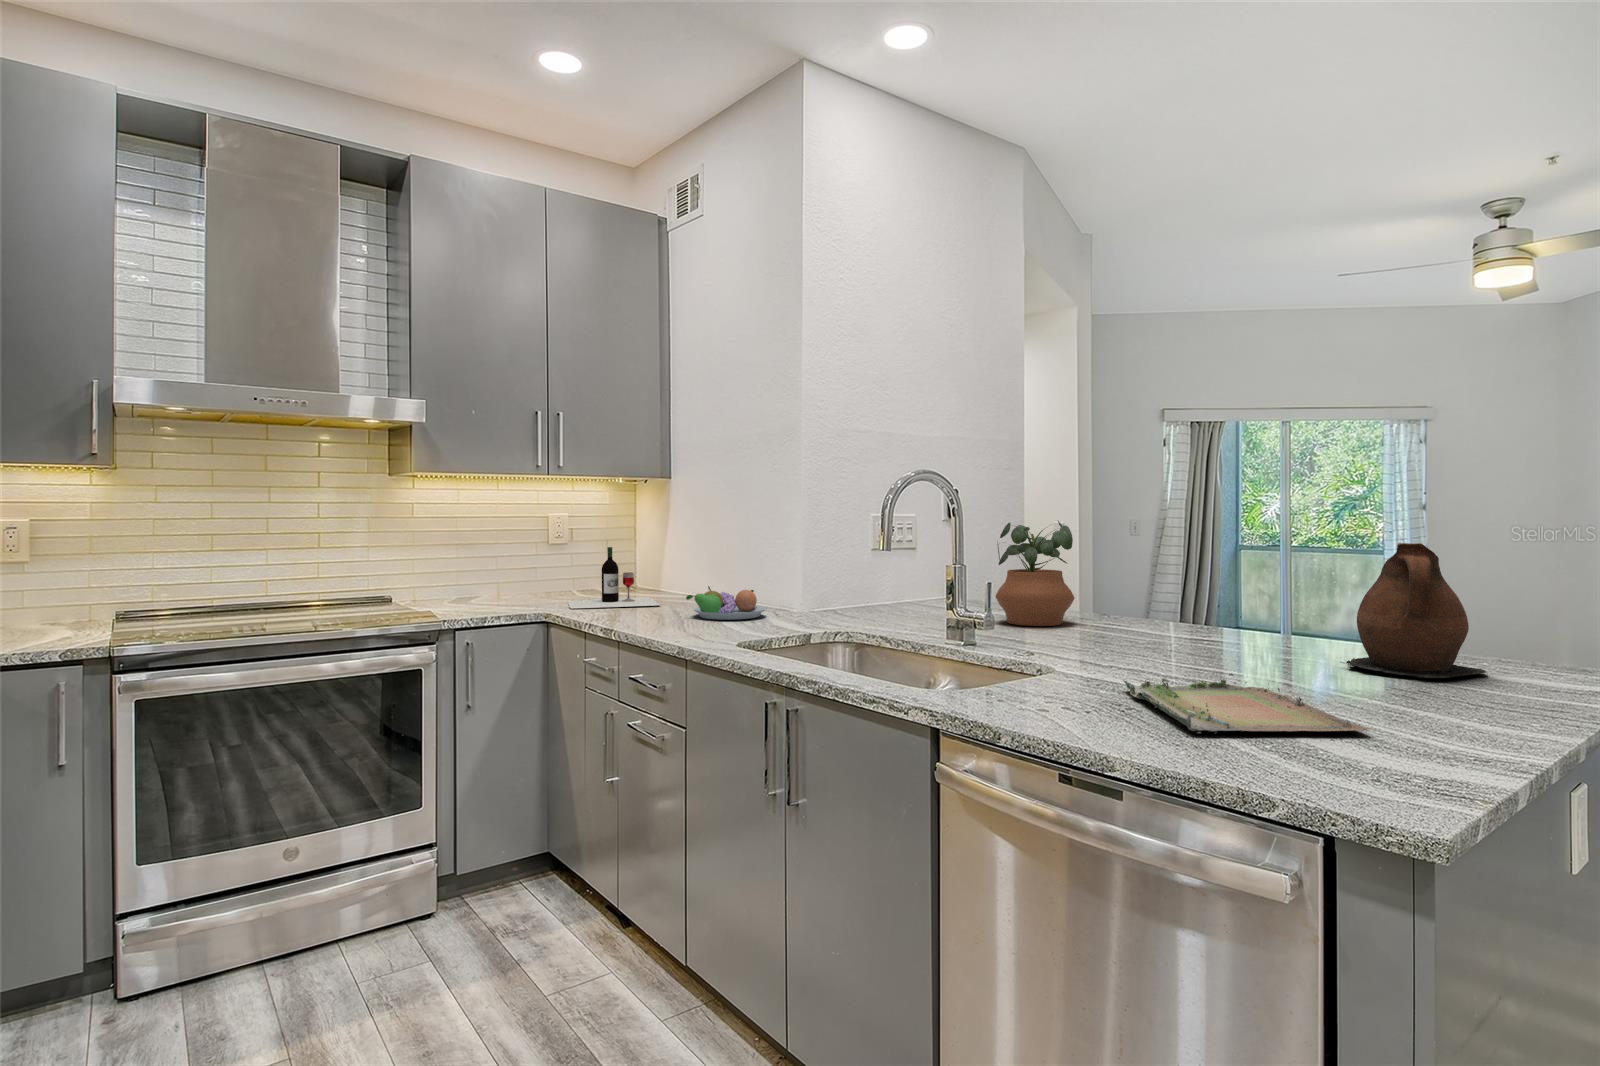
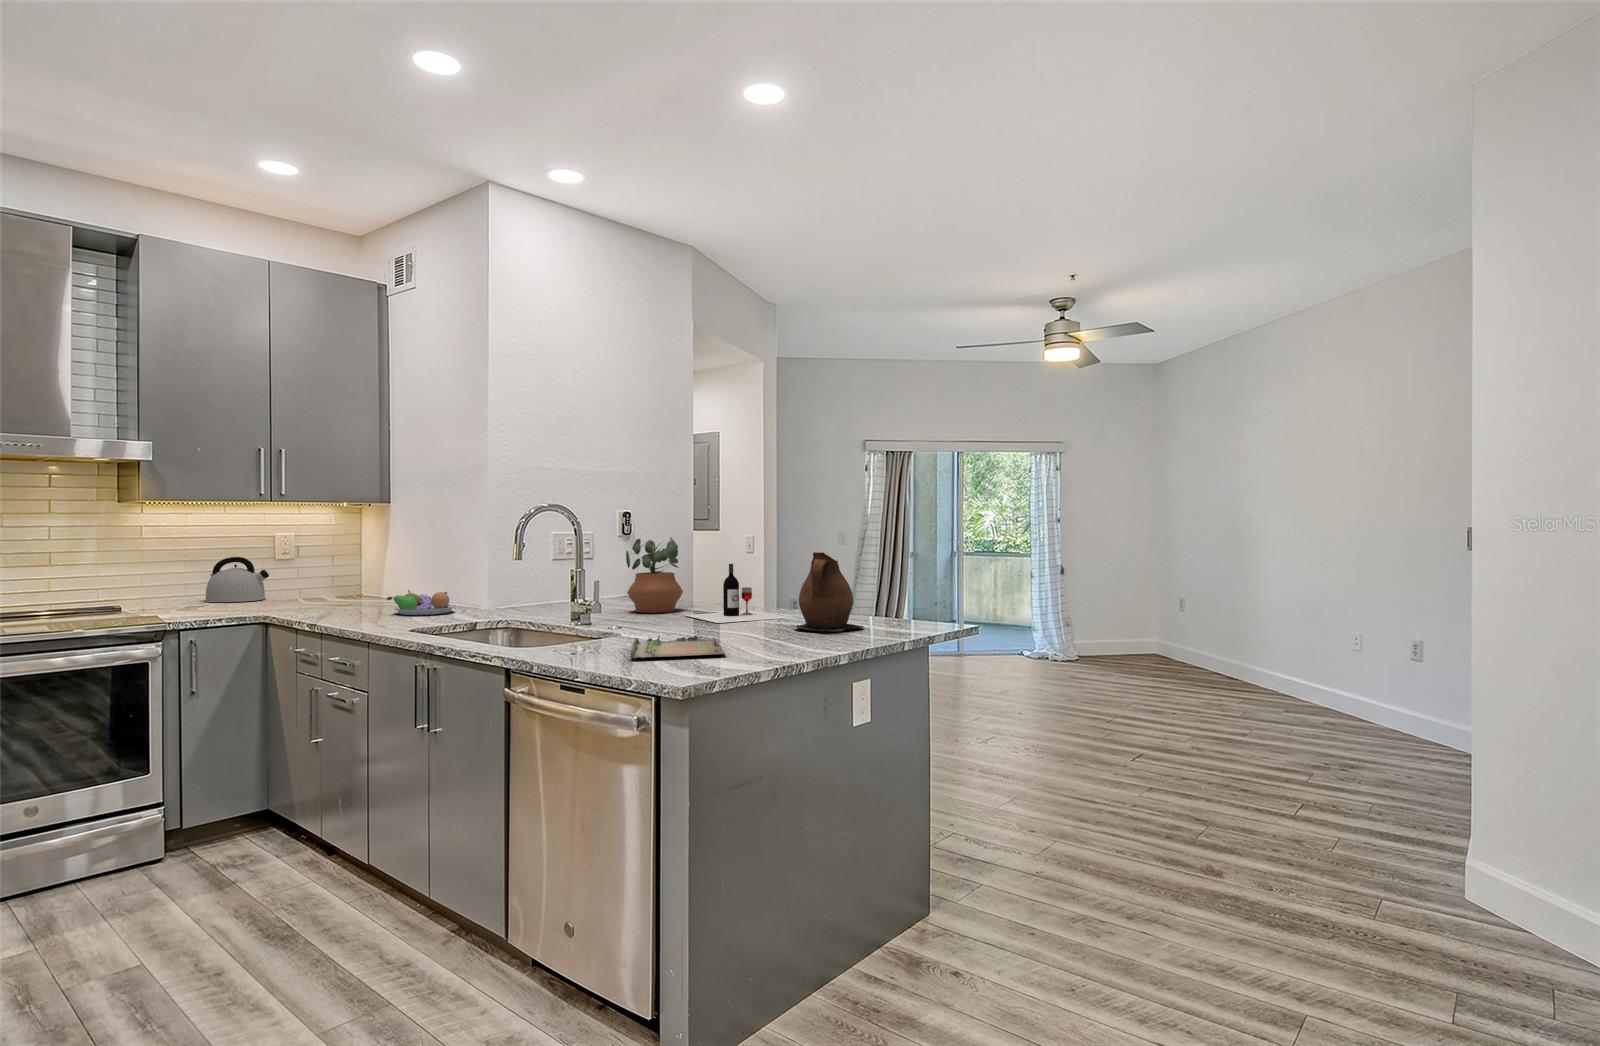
kettle: none [476,543,542,595] -> present [205,557,269,602]
wine bottle: present [568,547,660,609] -> present [685,564,788,623]

